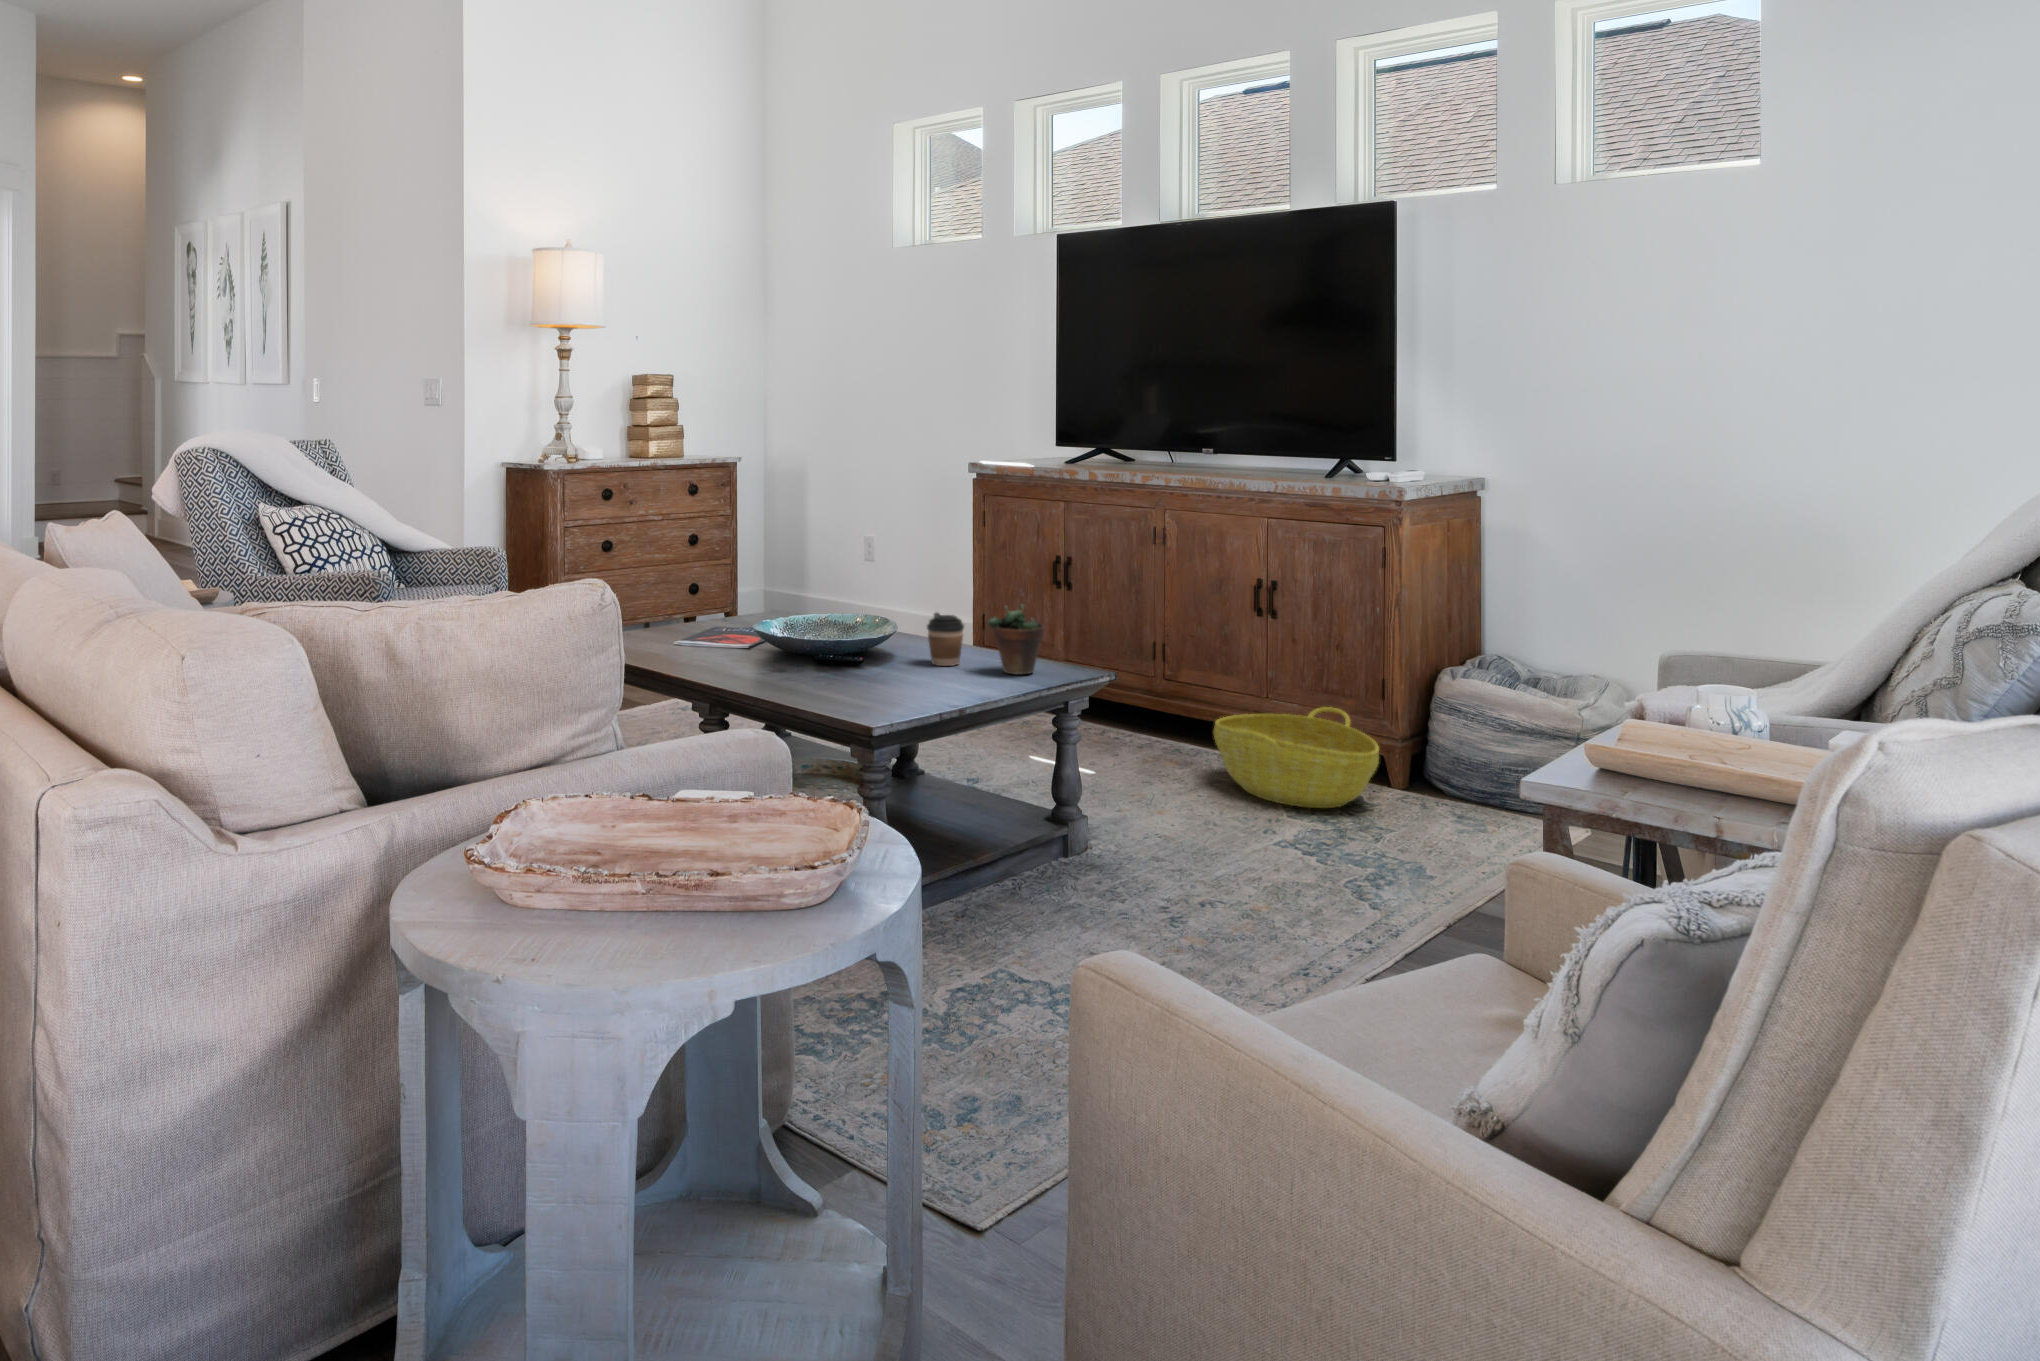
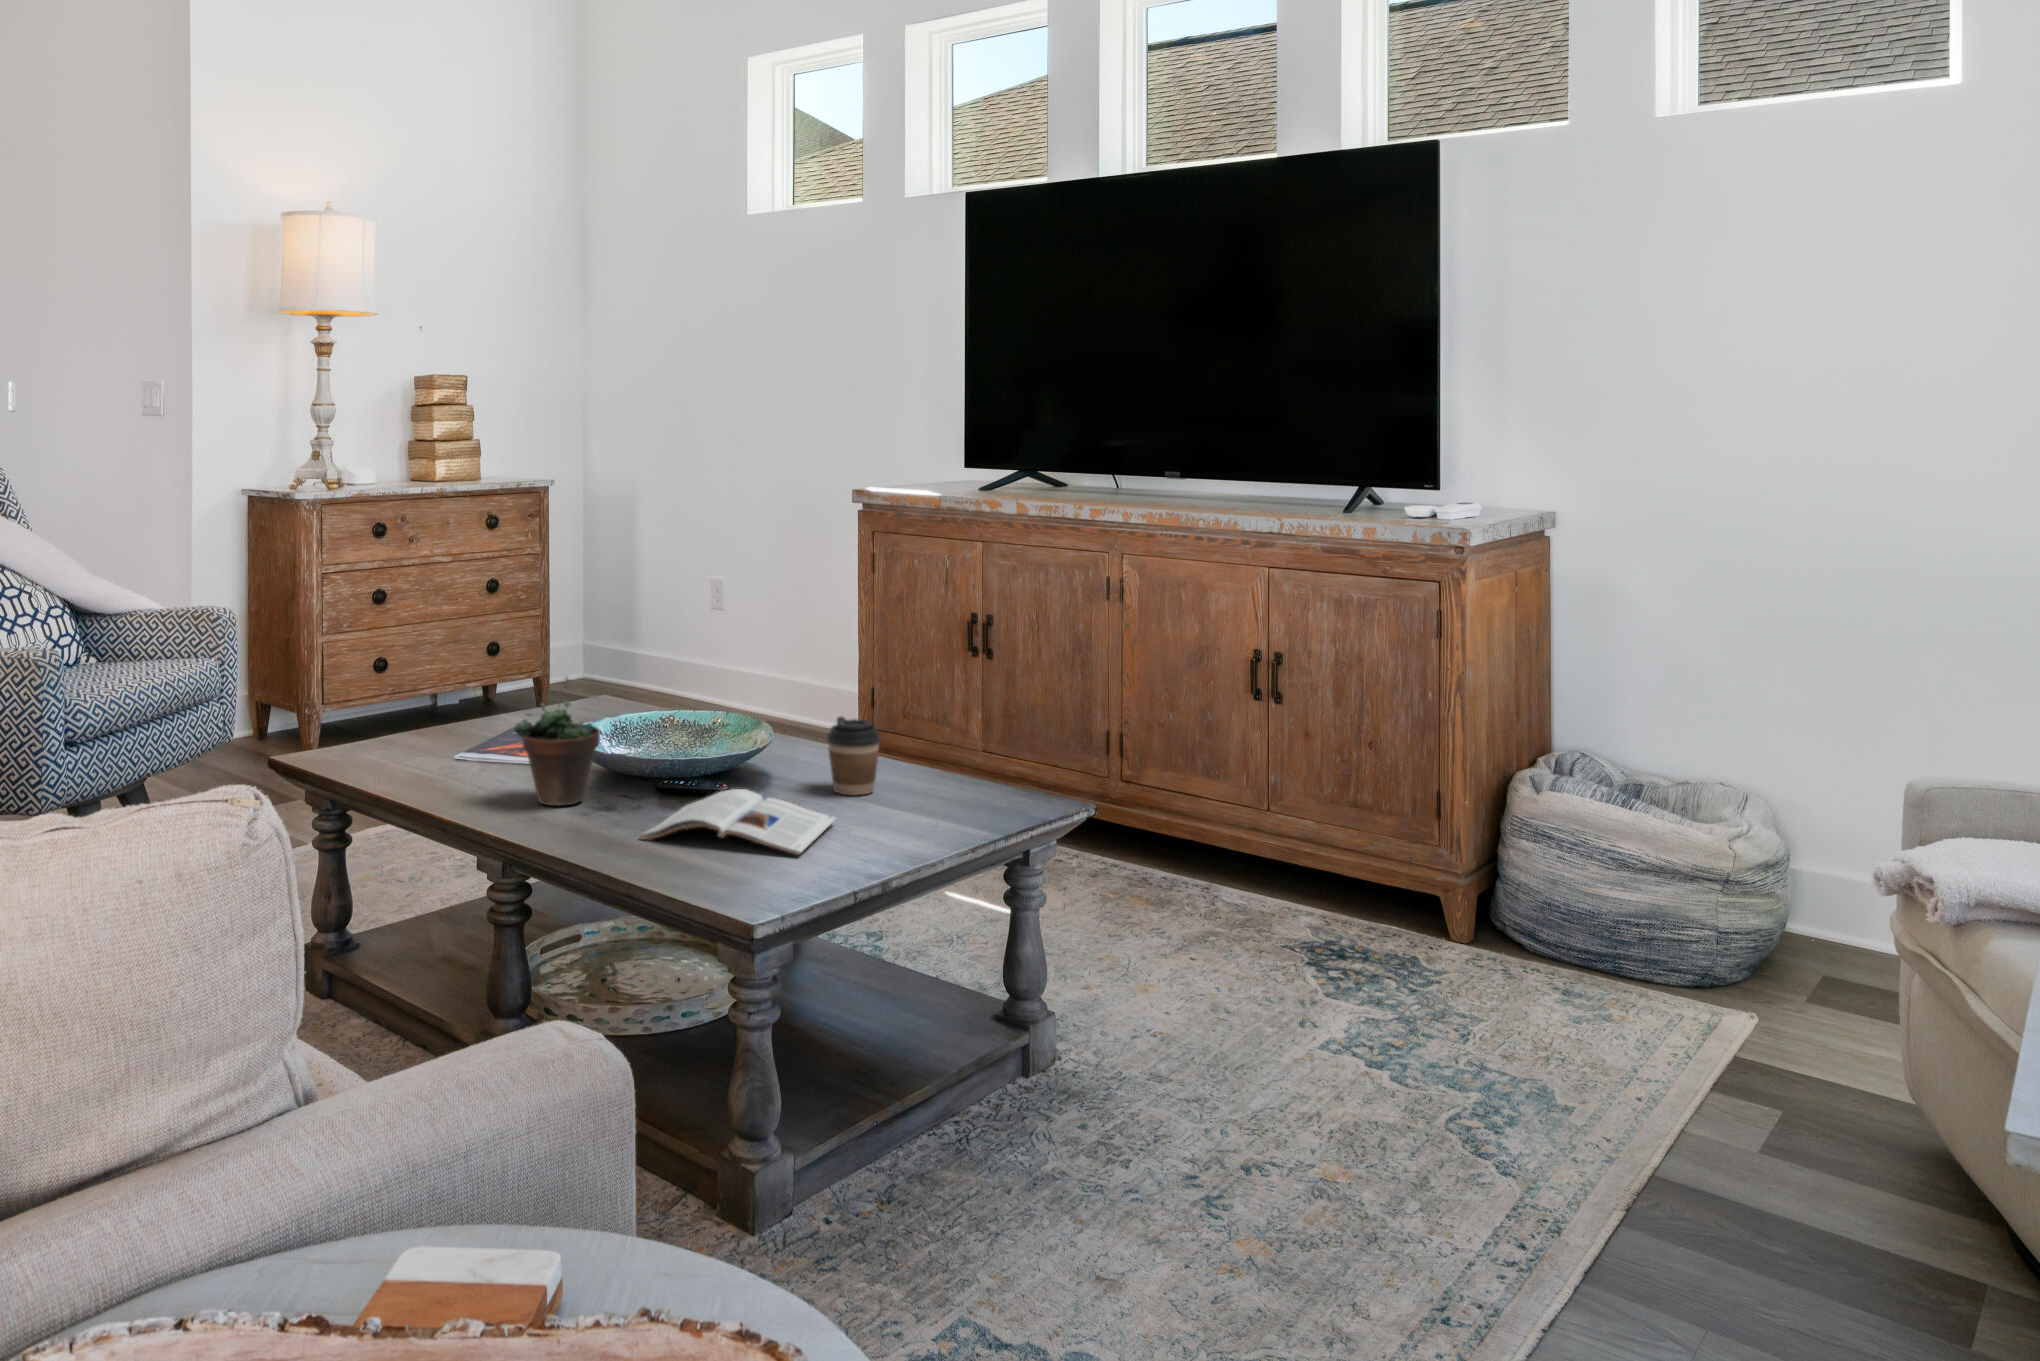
succulent plant: present [988,589,1044,675] -> present [515,678,600,806]
magazine: none [795,657,930,695] -> present [641,789,836,855]
basket: present [1214,707,1379,808] -> none [1206,828,1448,977]

